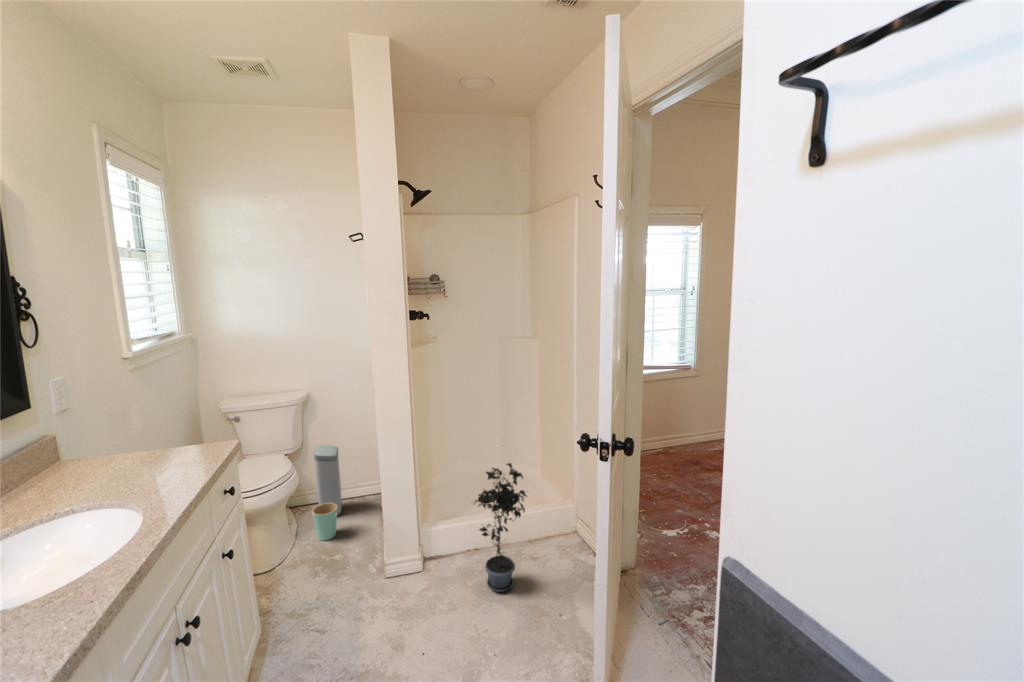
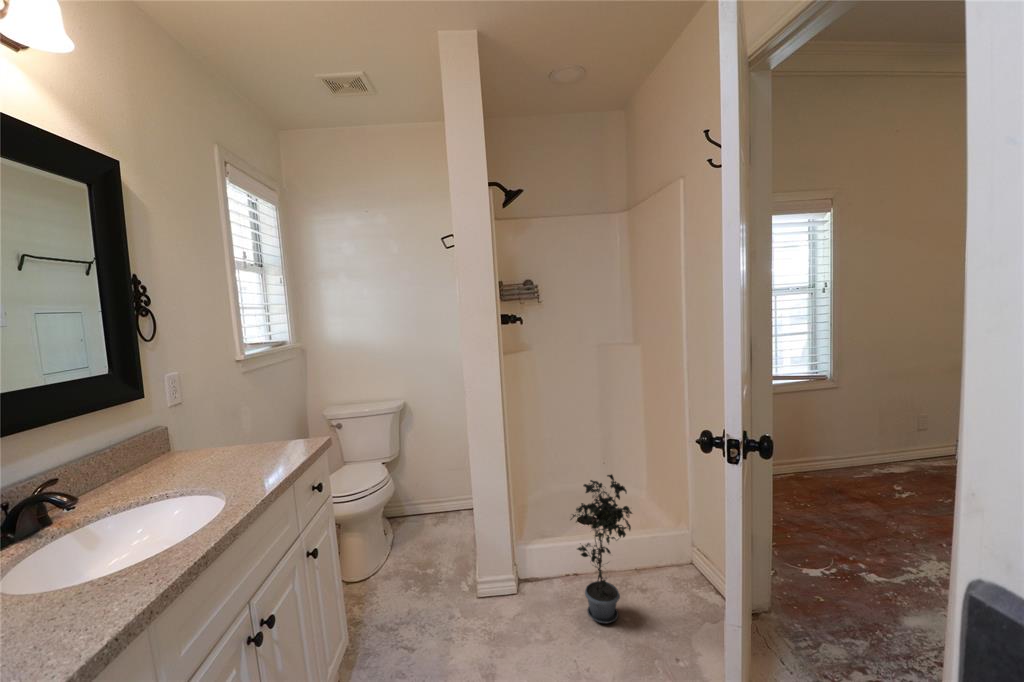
trash can: present [312,445,342,540] -> none [404,454,434,551]

